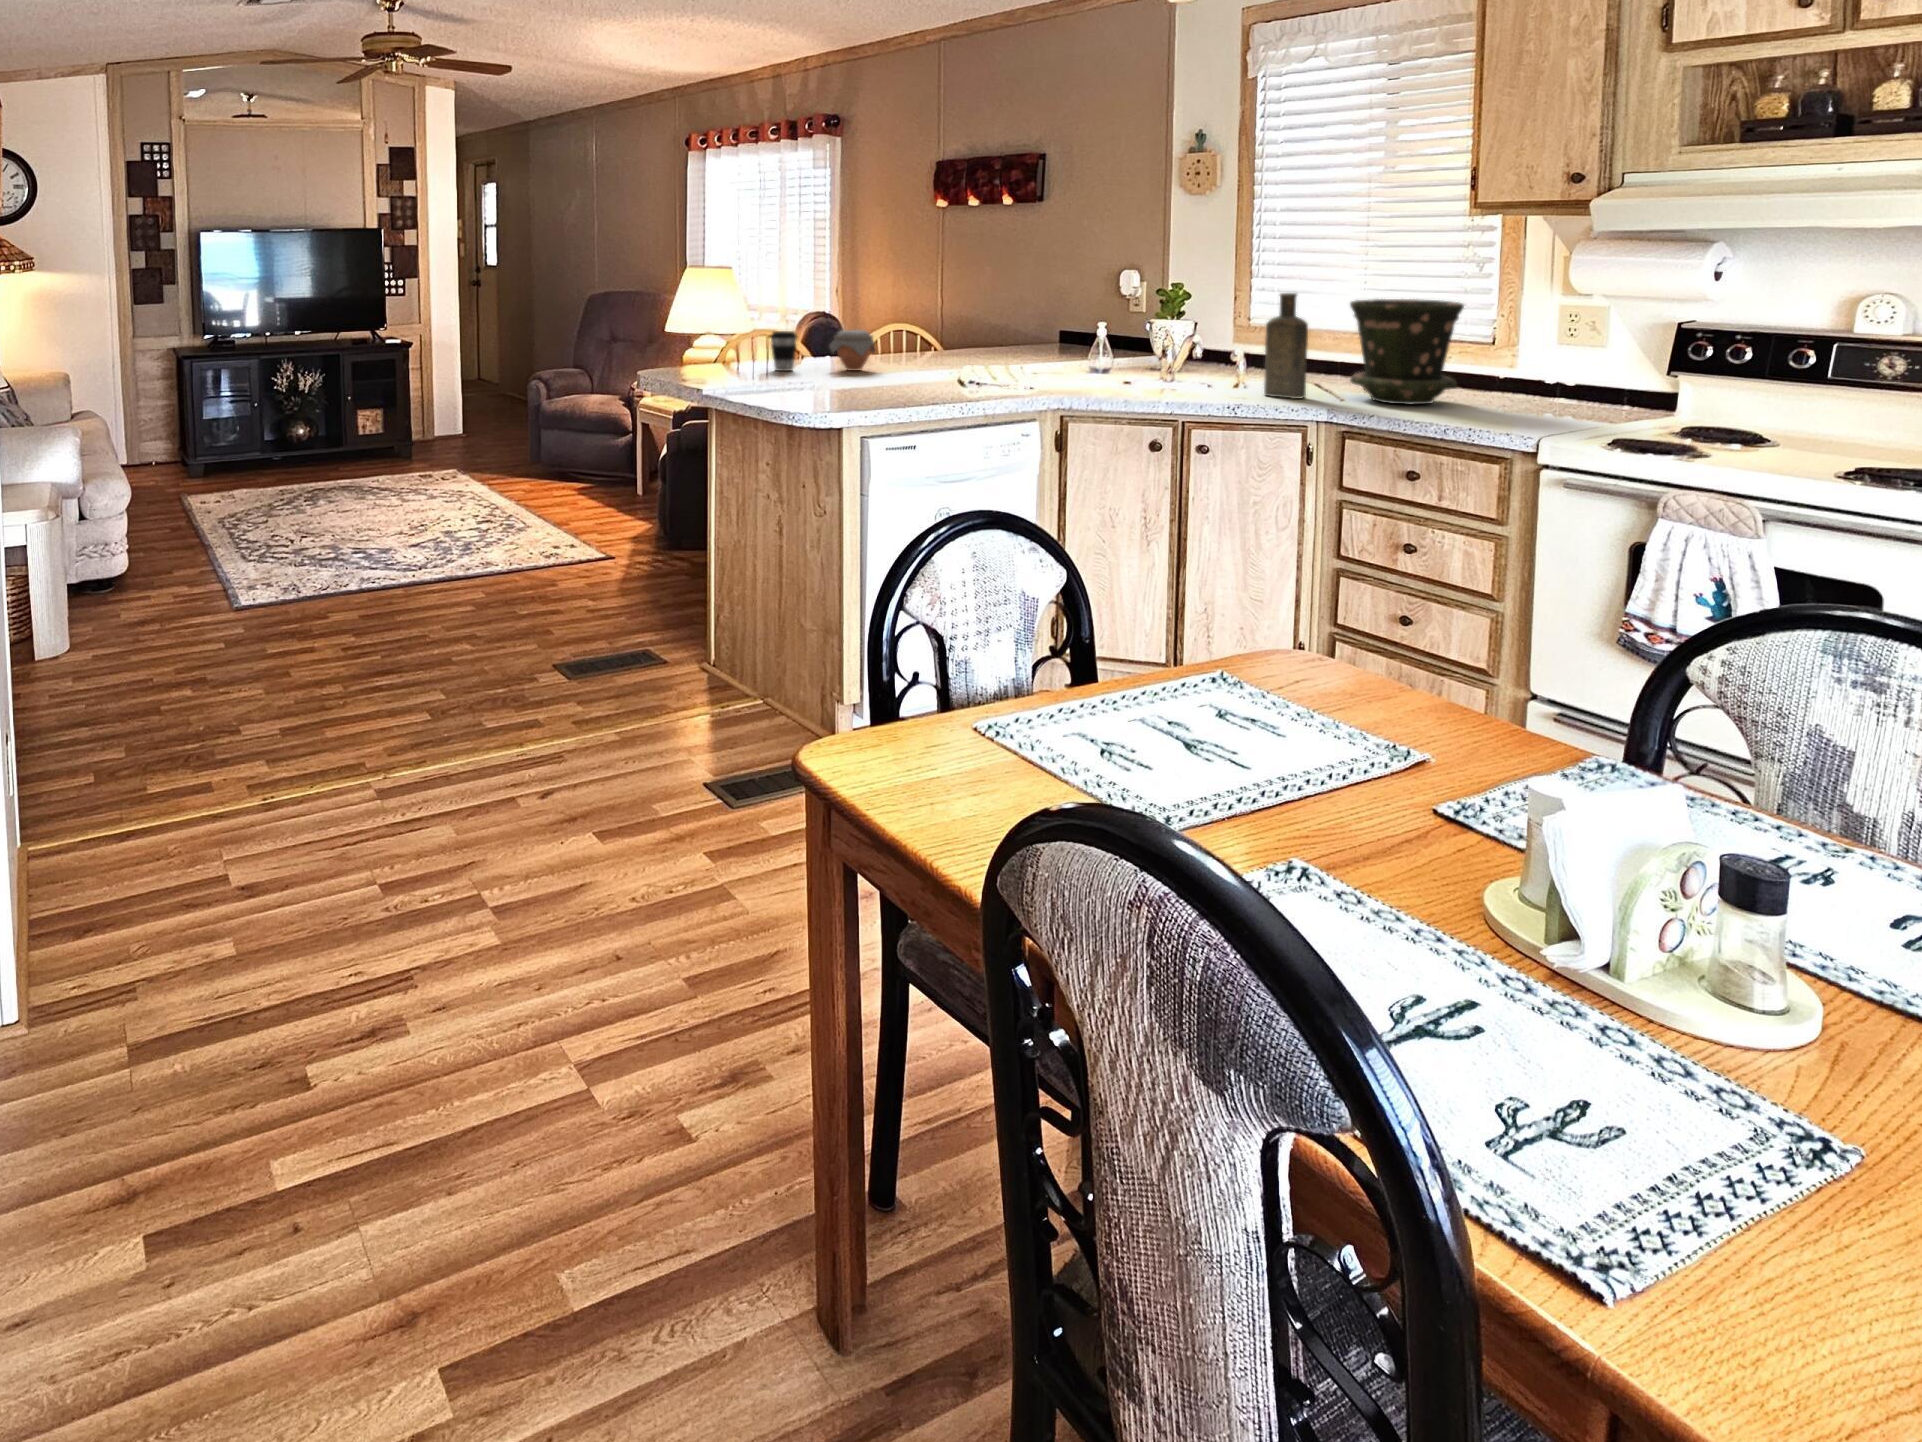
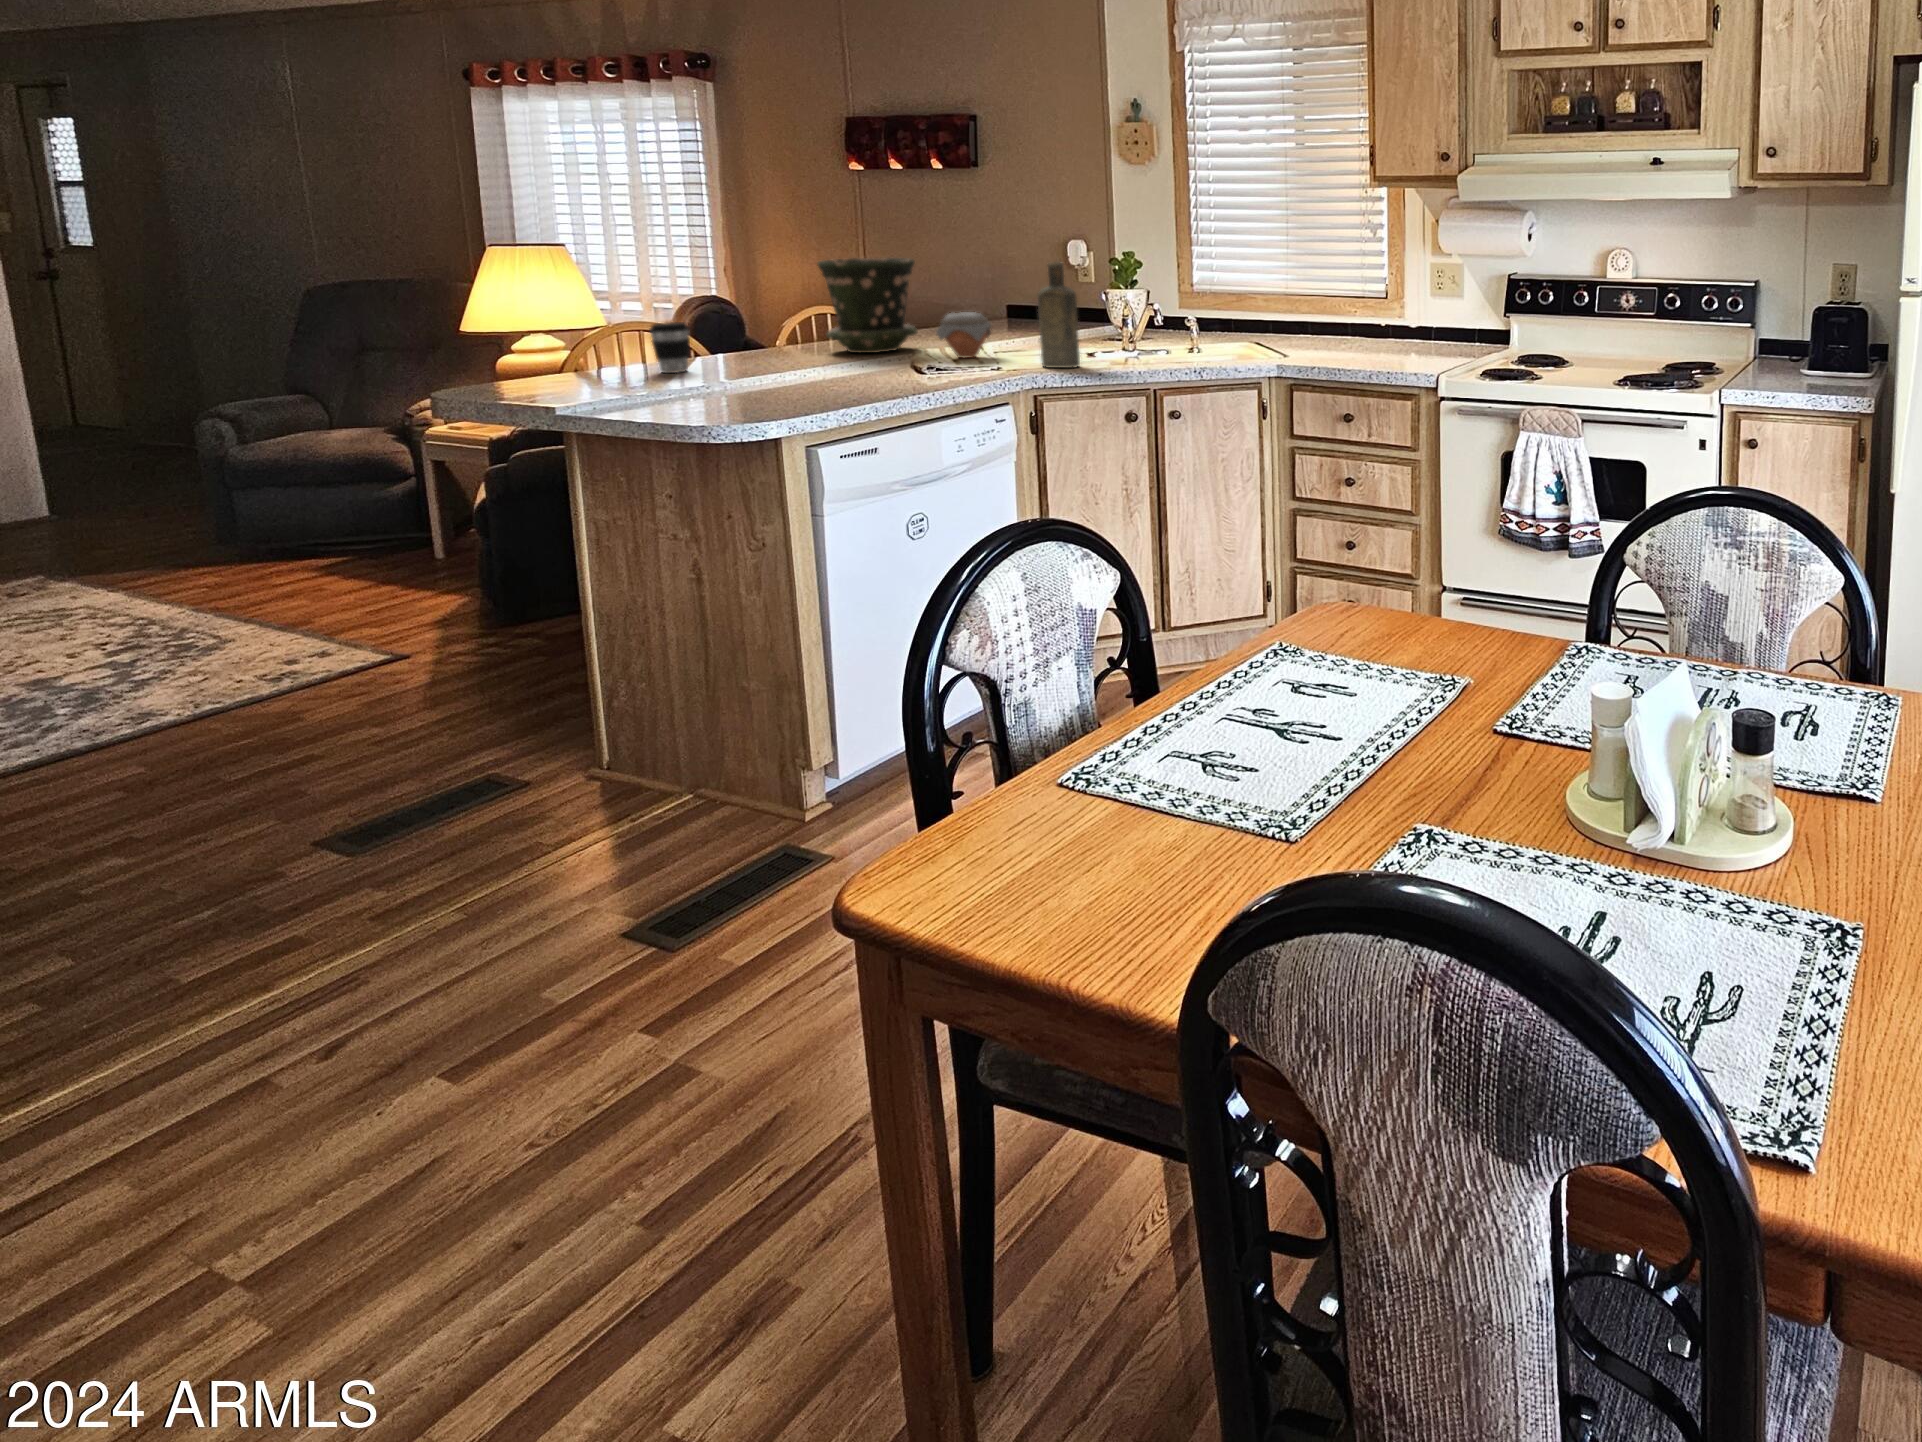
bottle: present [1264,293,1308,399] -> present [1038,262,1080,368]
flower pot: present [1350,299,1464,405] -> present [817,258,917,353]
jar: present [829,330,875,371] -> present [936,312,991,358]

